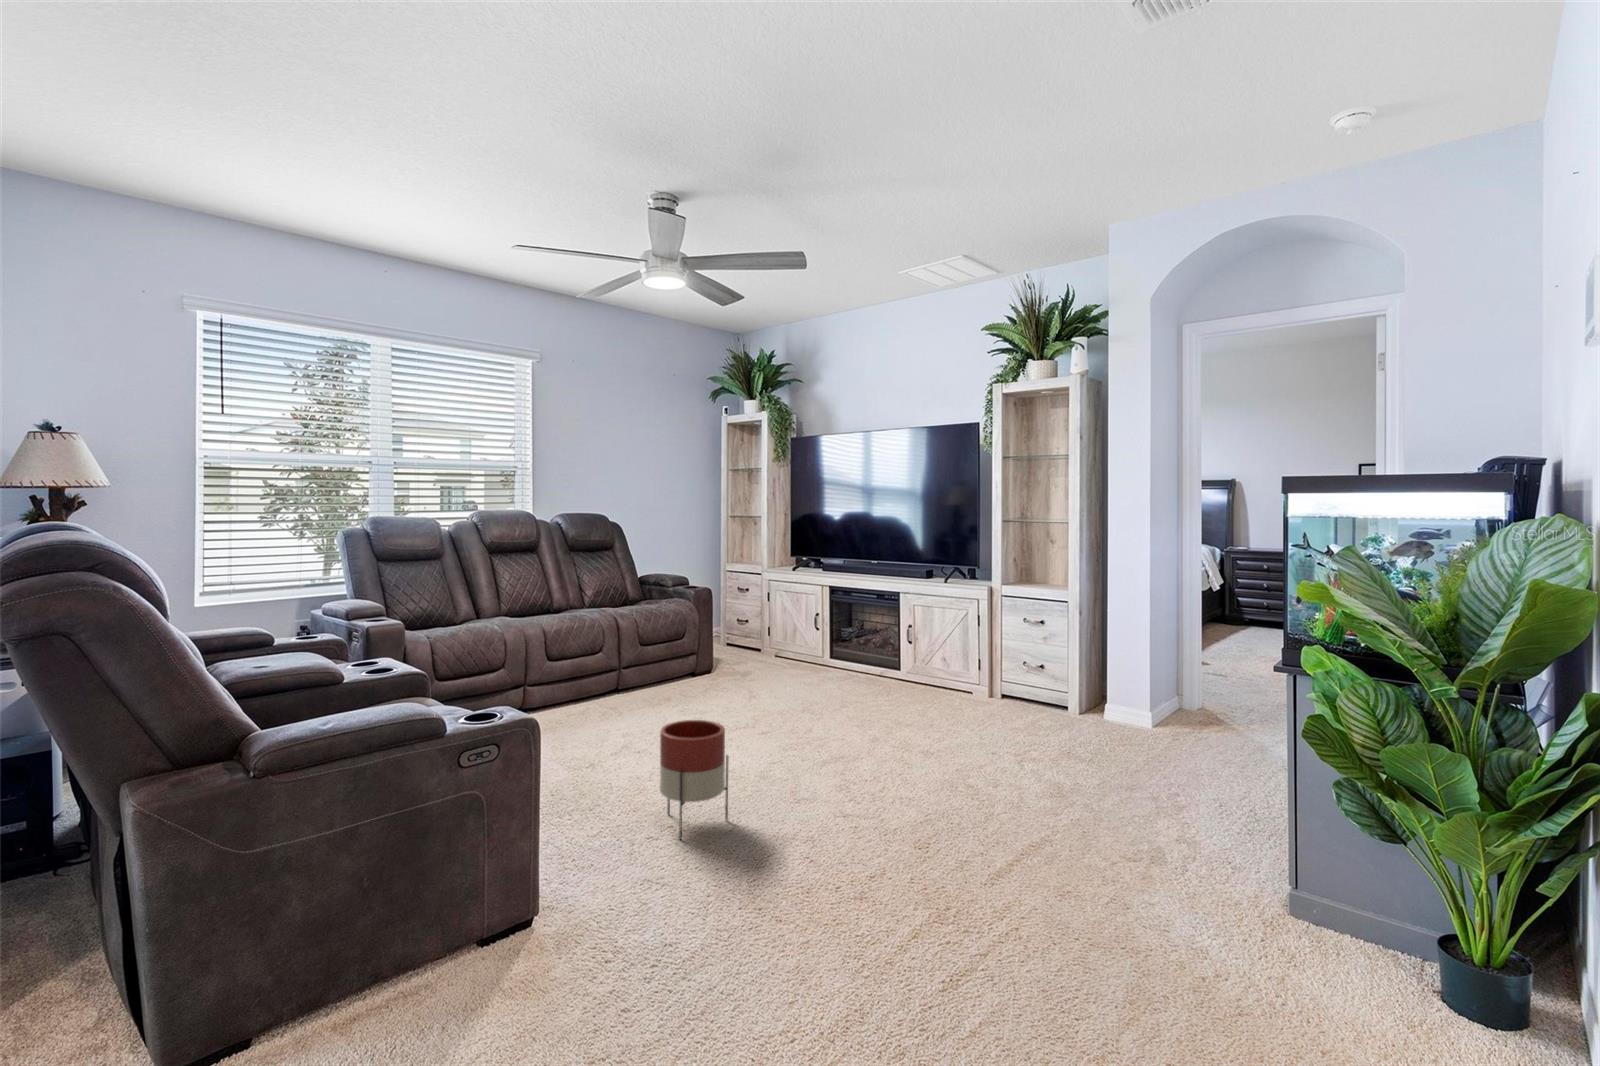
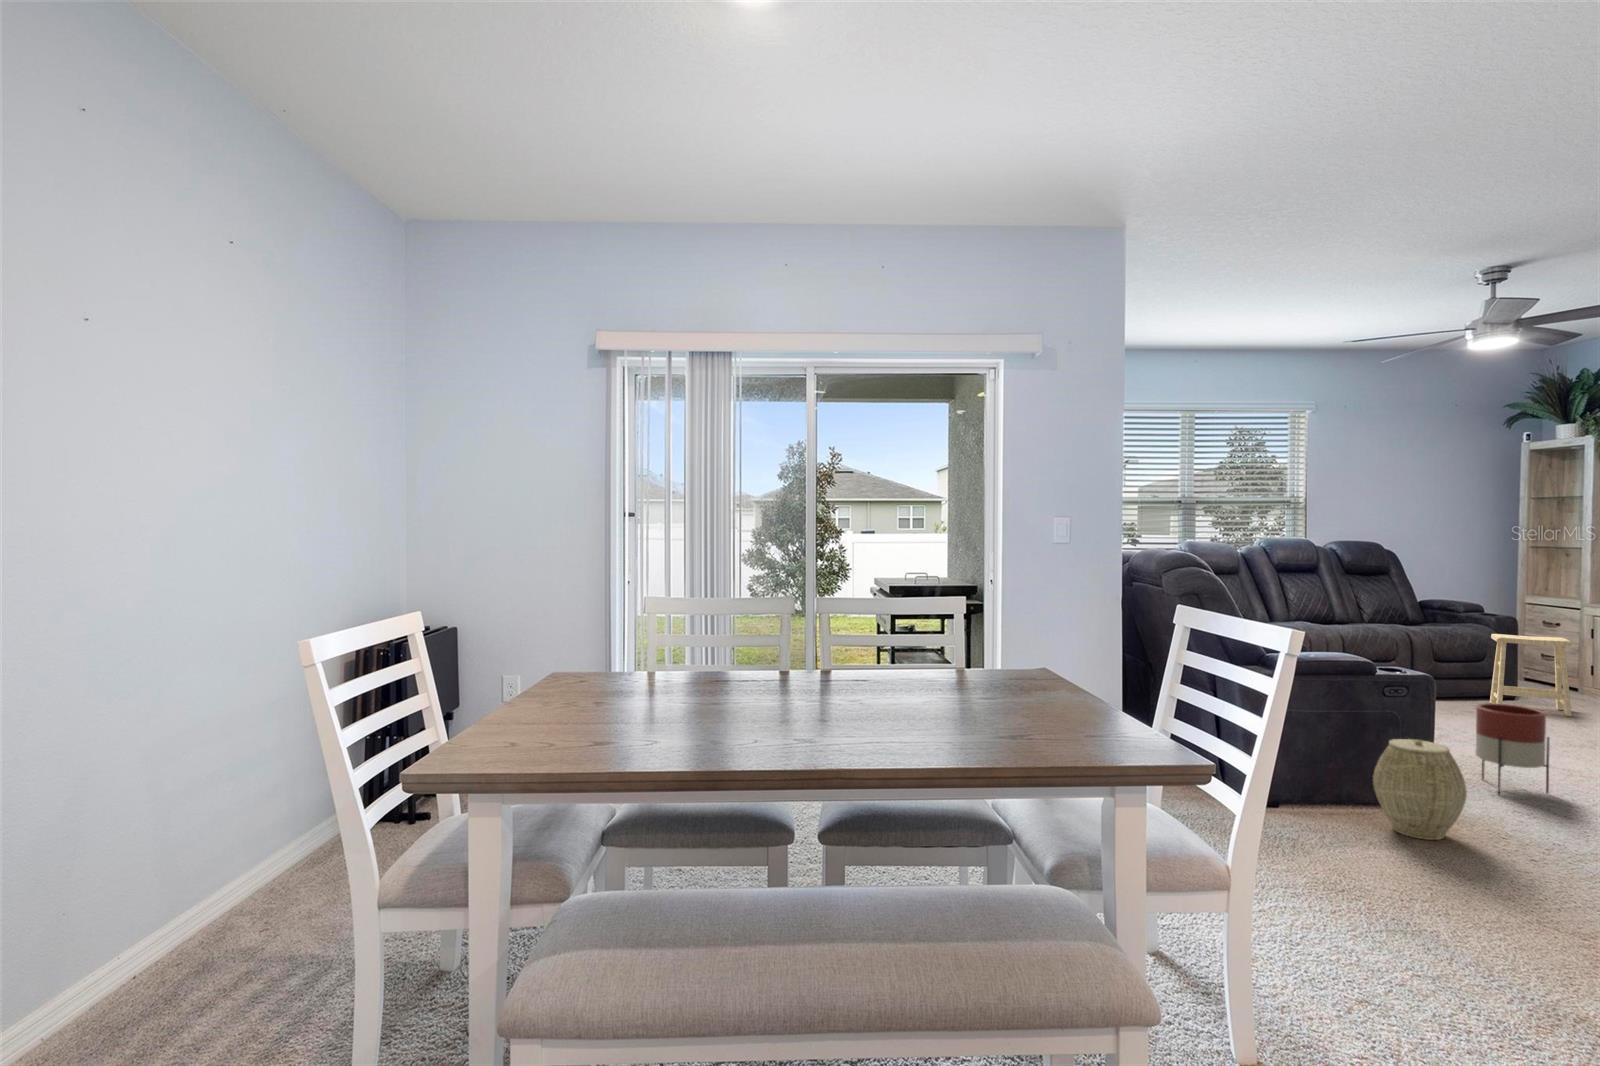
footstool: none [694,607,754,687] -> present [1490,634,1572,716]
woven basket: none [508,833,627,998] -> present [1373,739,1467,840]

